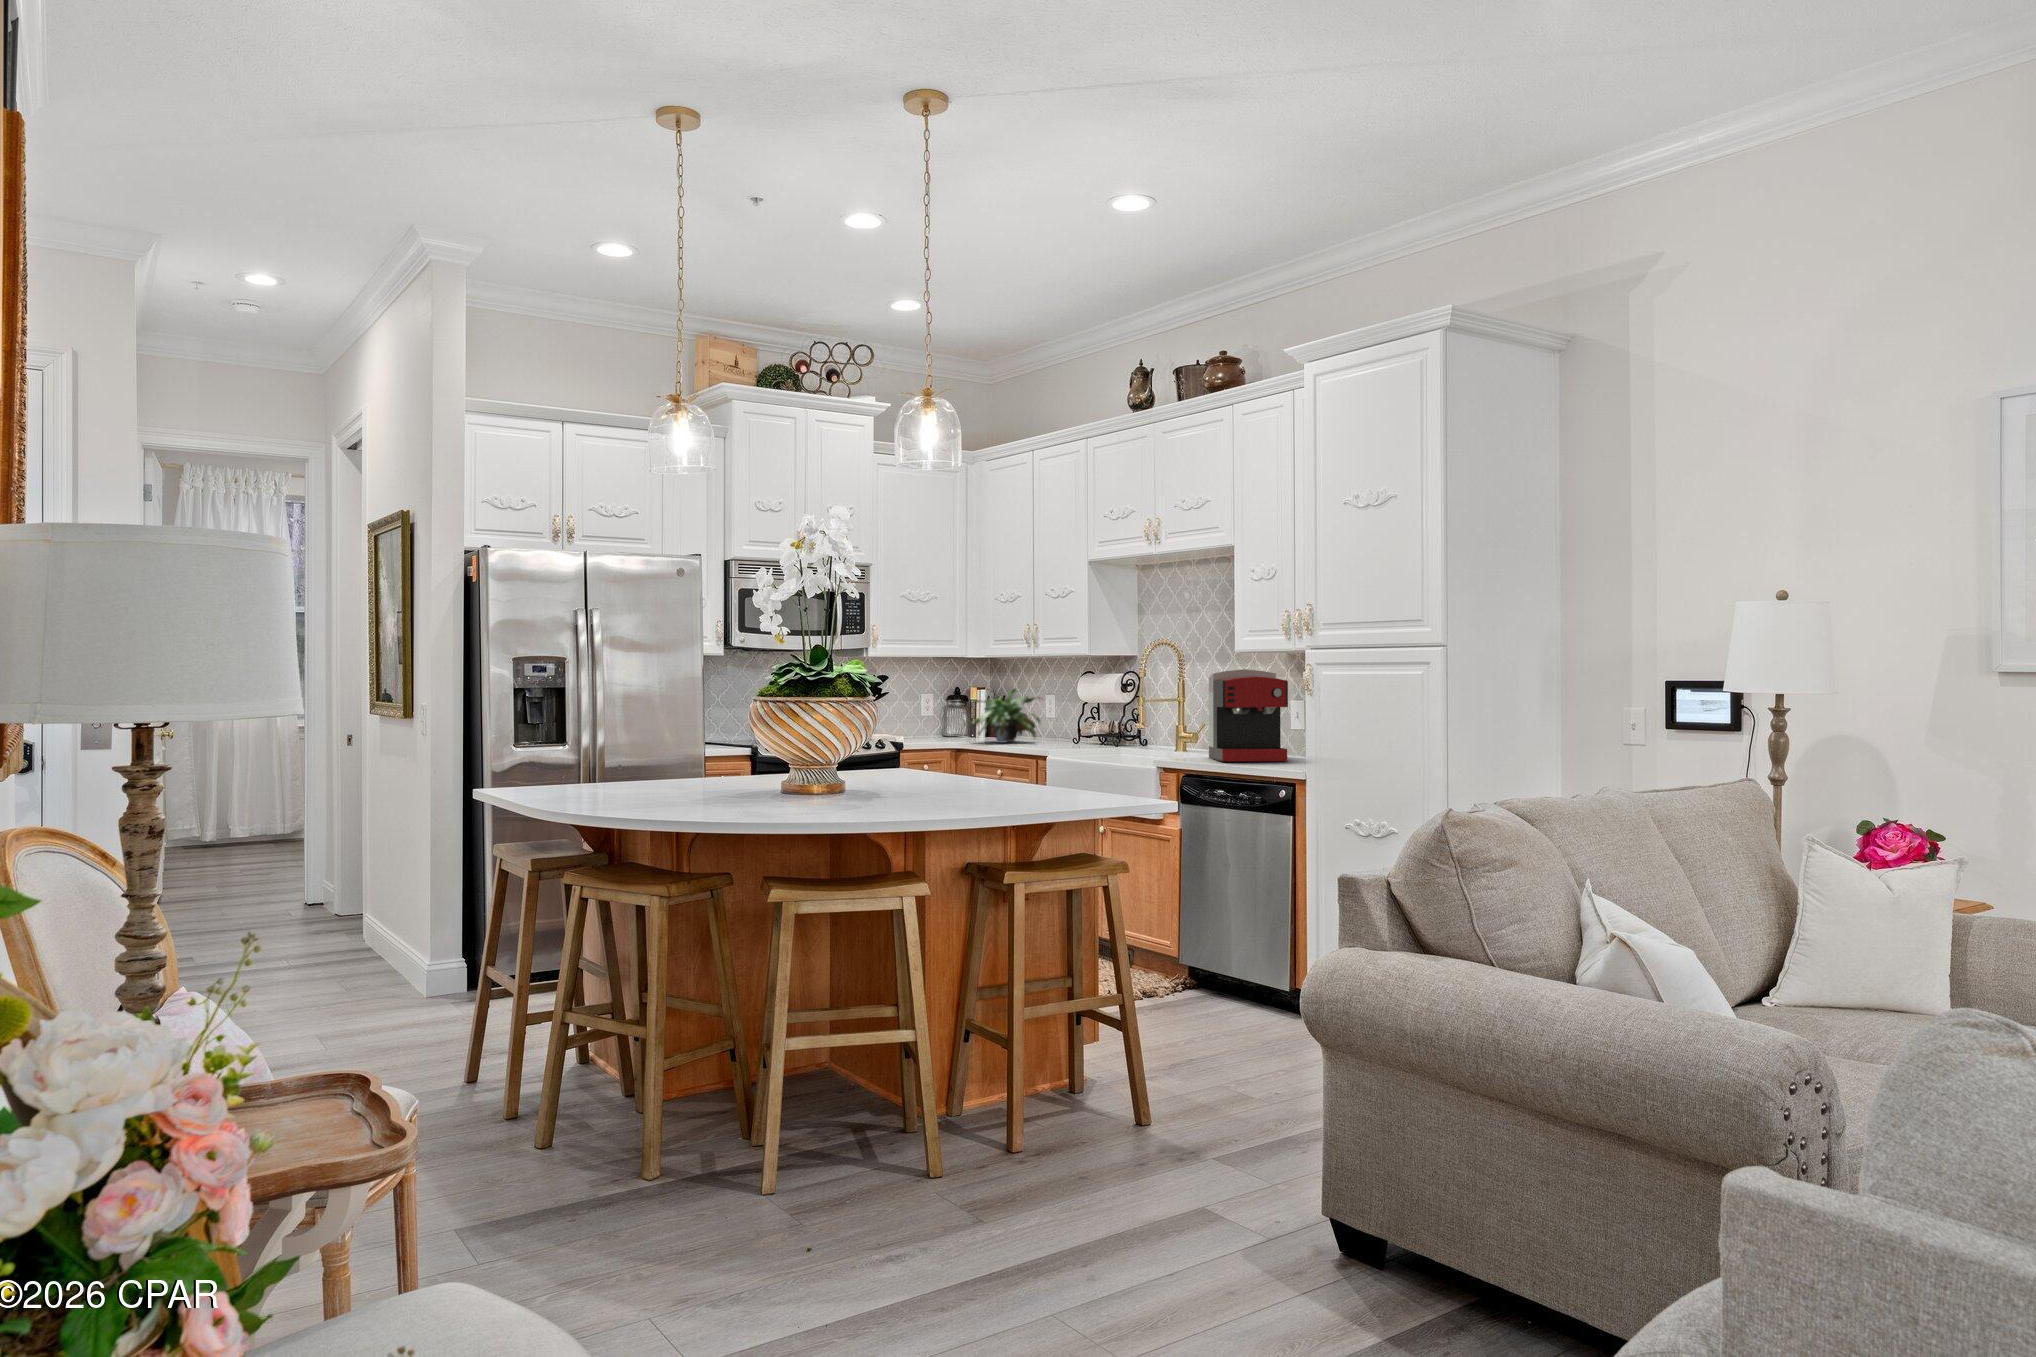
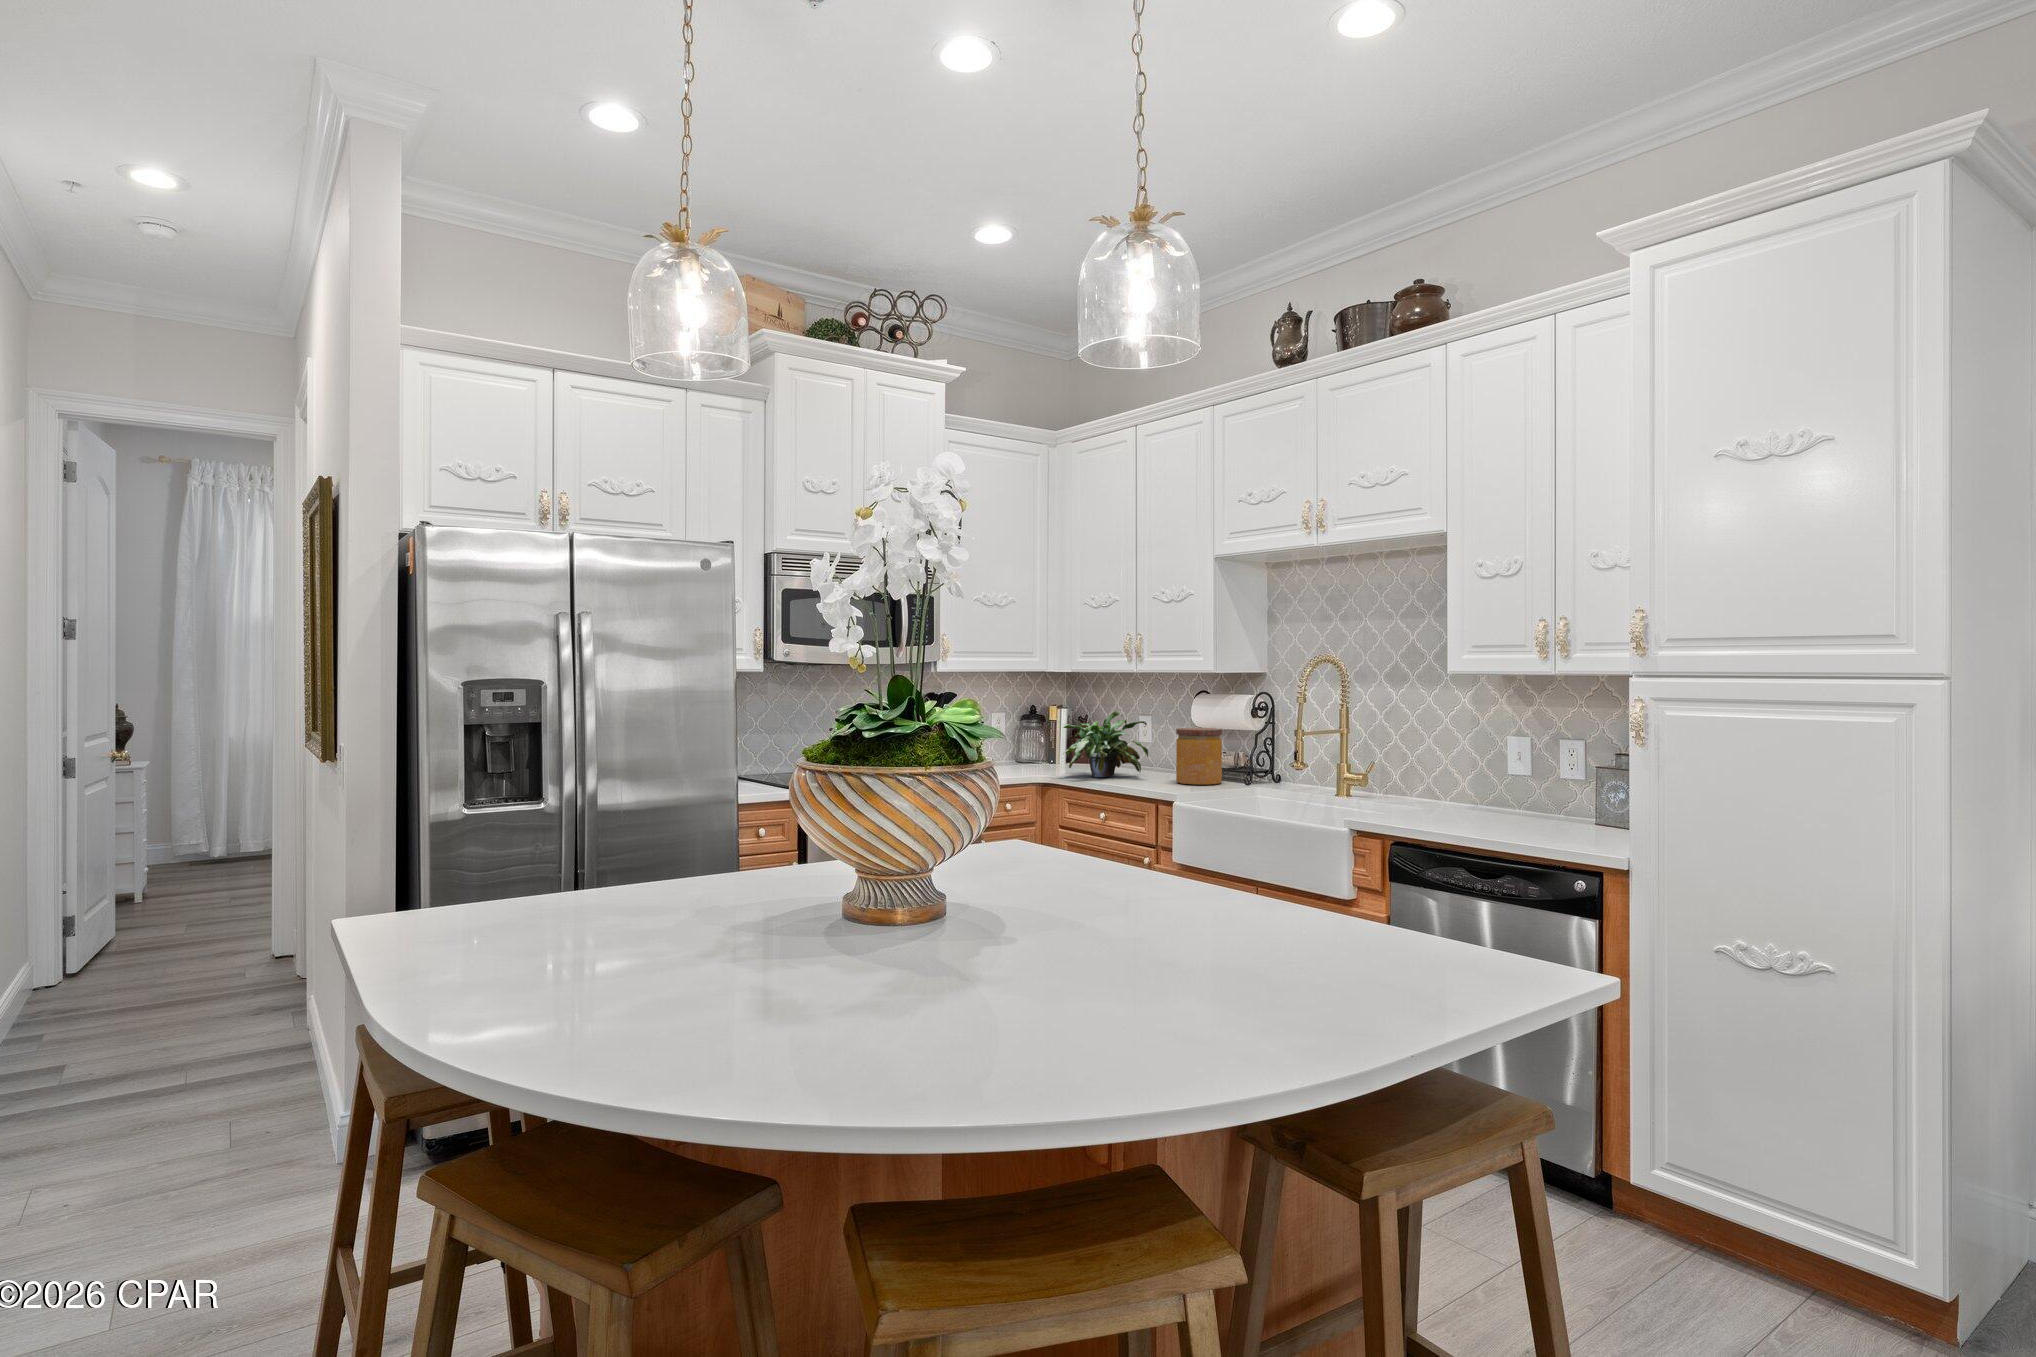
coffee maker: present [1209,669,1288,761] -> none [1410,697,1540,826]
jar: none [1061,701,1097,746] -> present [1176,728,1222,785]

